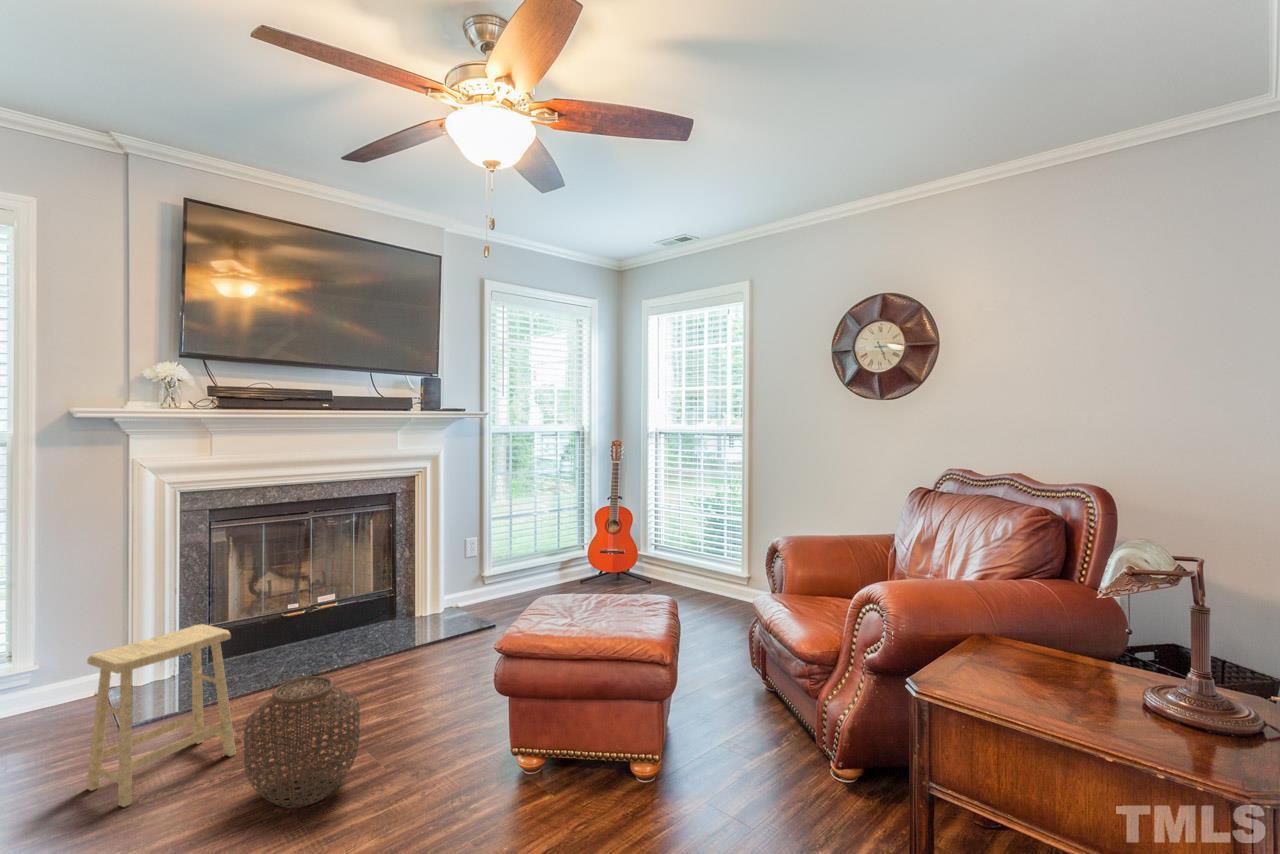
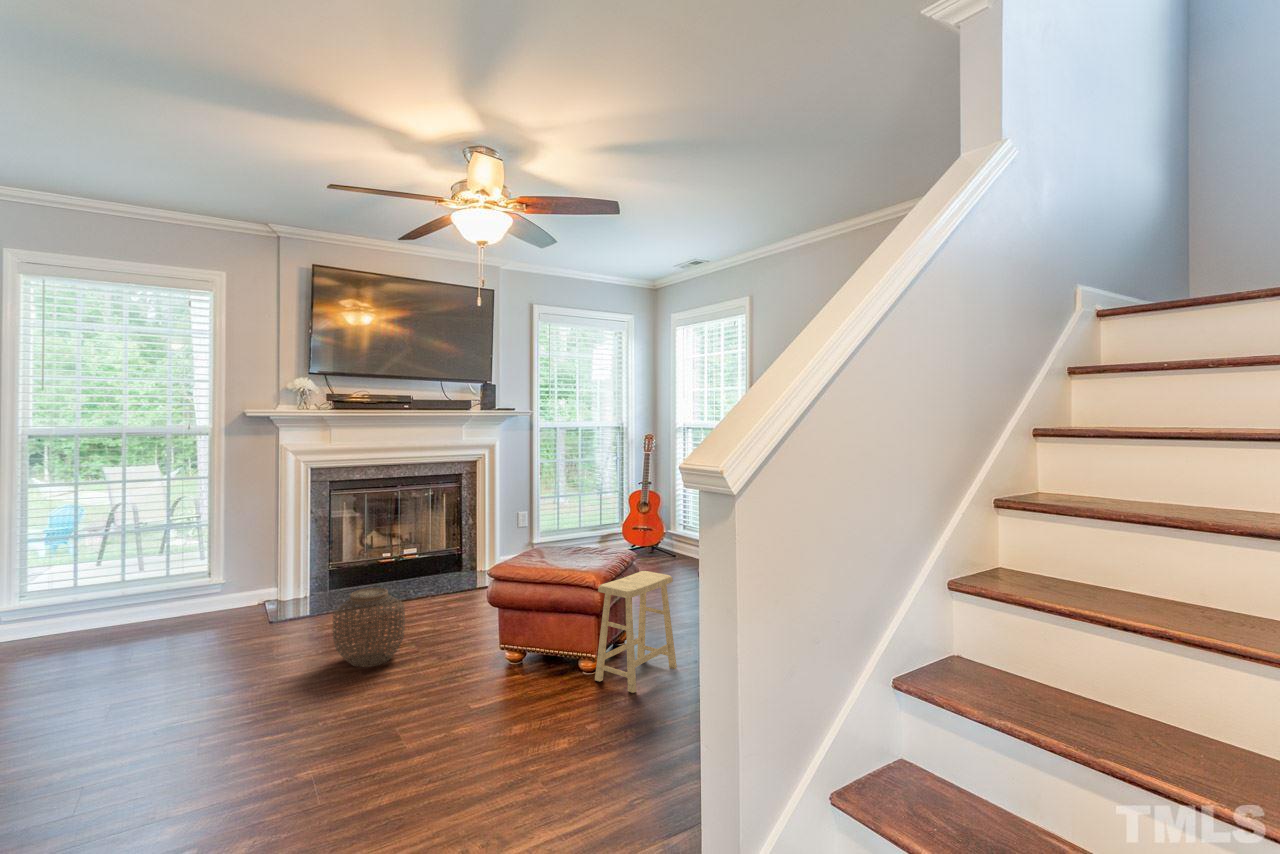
footstool: present [86,624,236,807] -> present [595,571,677,693]

